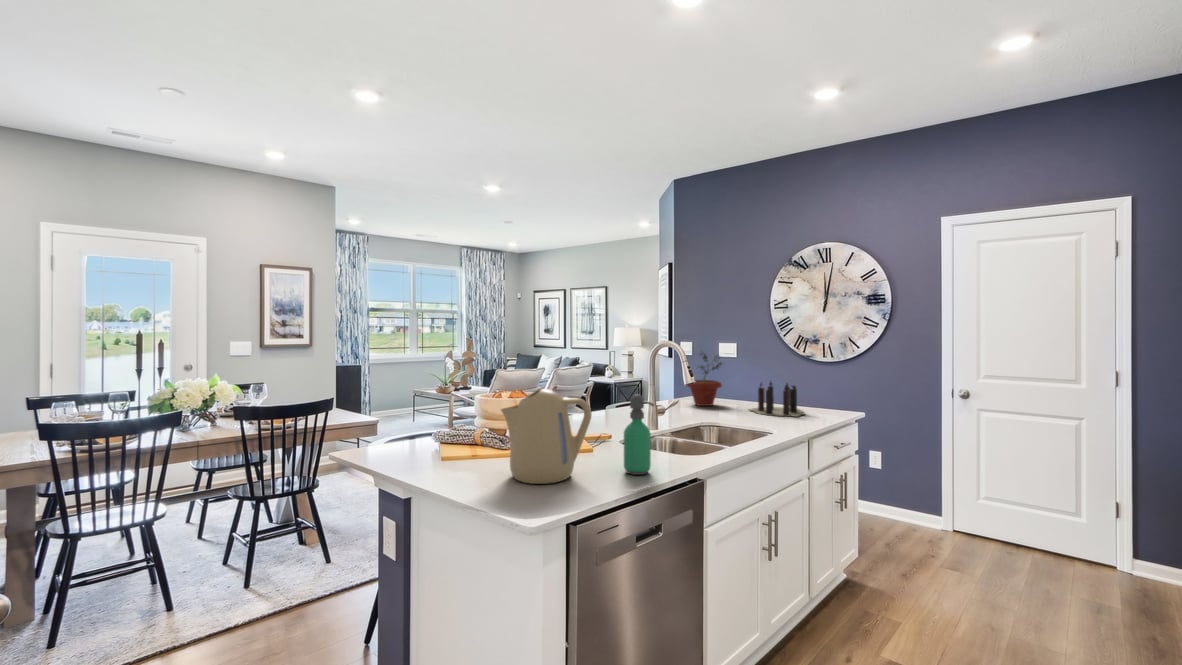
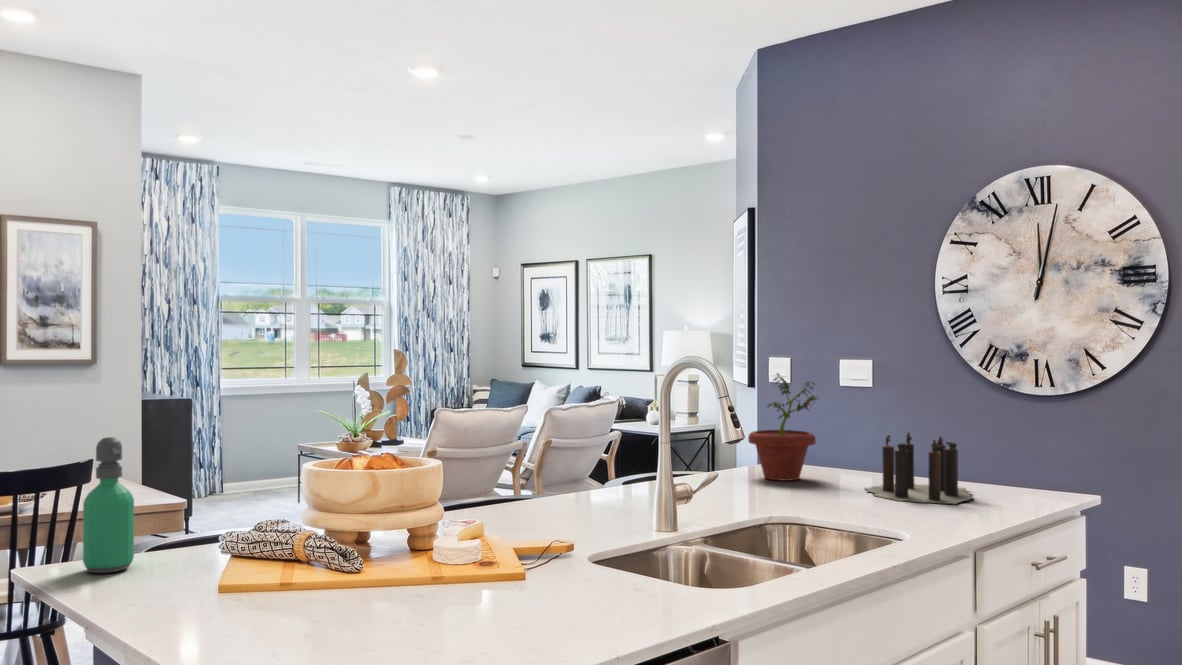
kettle: present [501,389,591,484] -> none [284,446,468,637]
soap dispenser: present [624,394,654,475] -> present [83,437,134,573]

